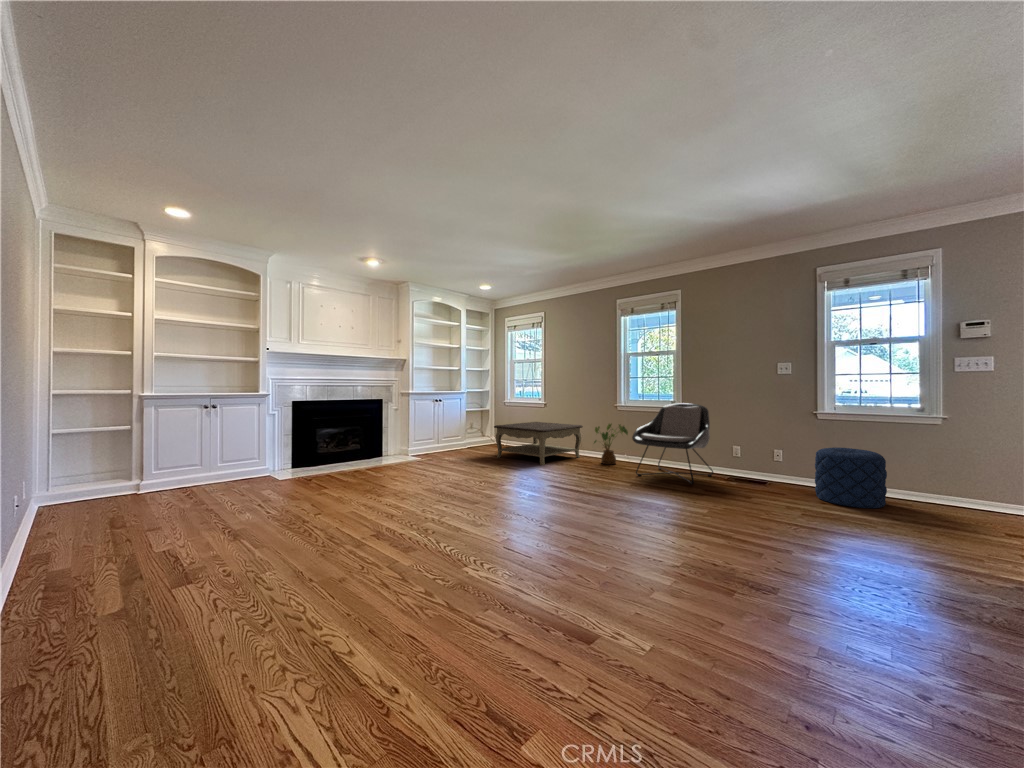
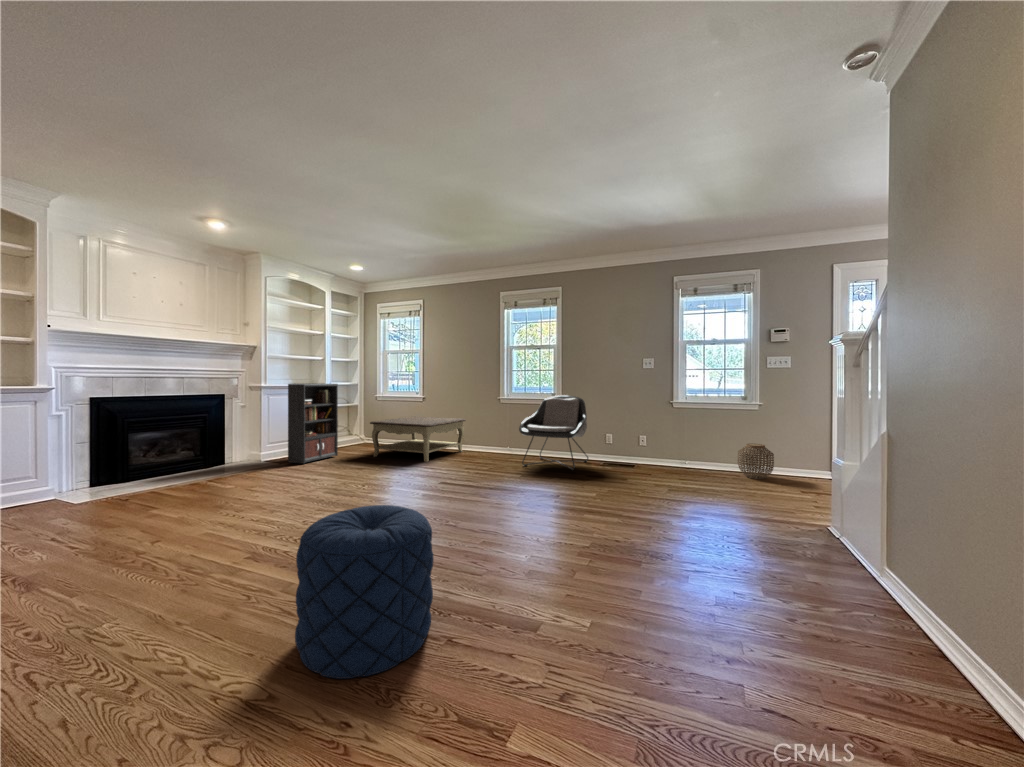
bookcase: none [427,391,467,460] -> present [288,384,338,464]
house plant: present [594,424,628,464] -> none [478,416,512,457]
pouf: present [815,448,887,508] -> present [295,505,434,679]
woven basket: none [917,467,977,514] -> present [738,444,774,479]

